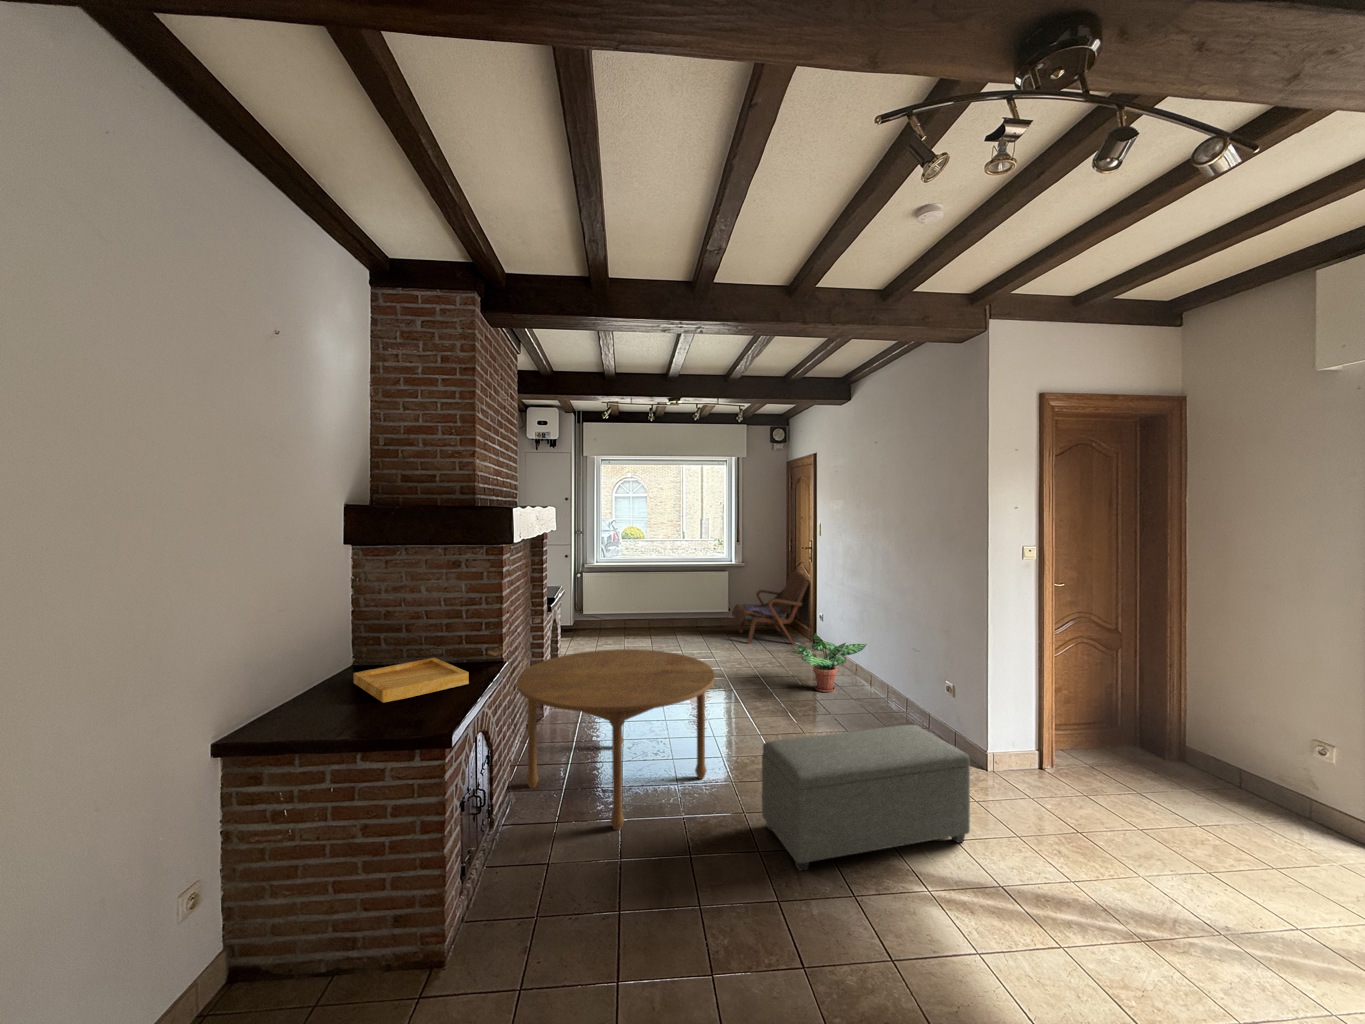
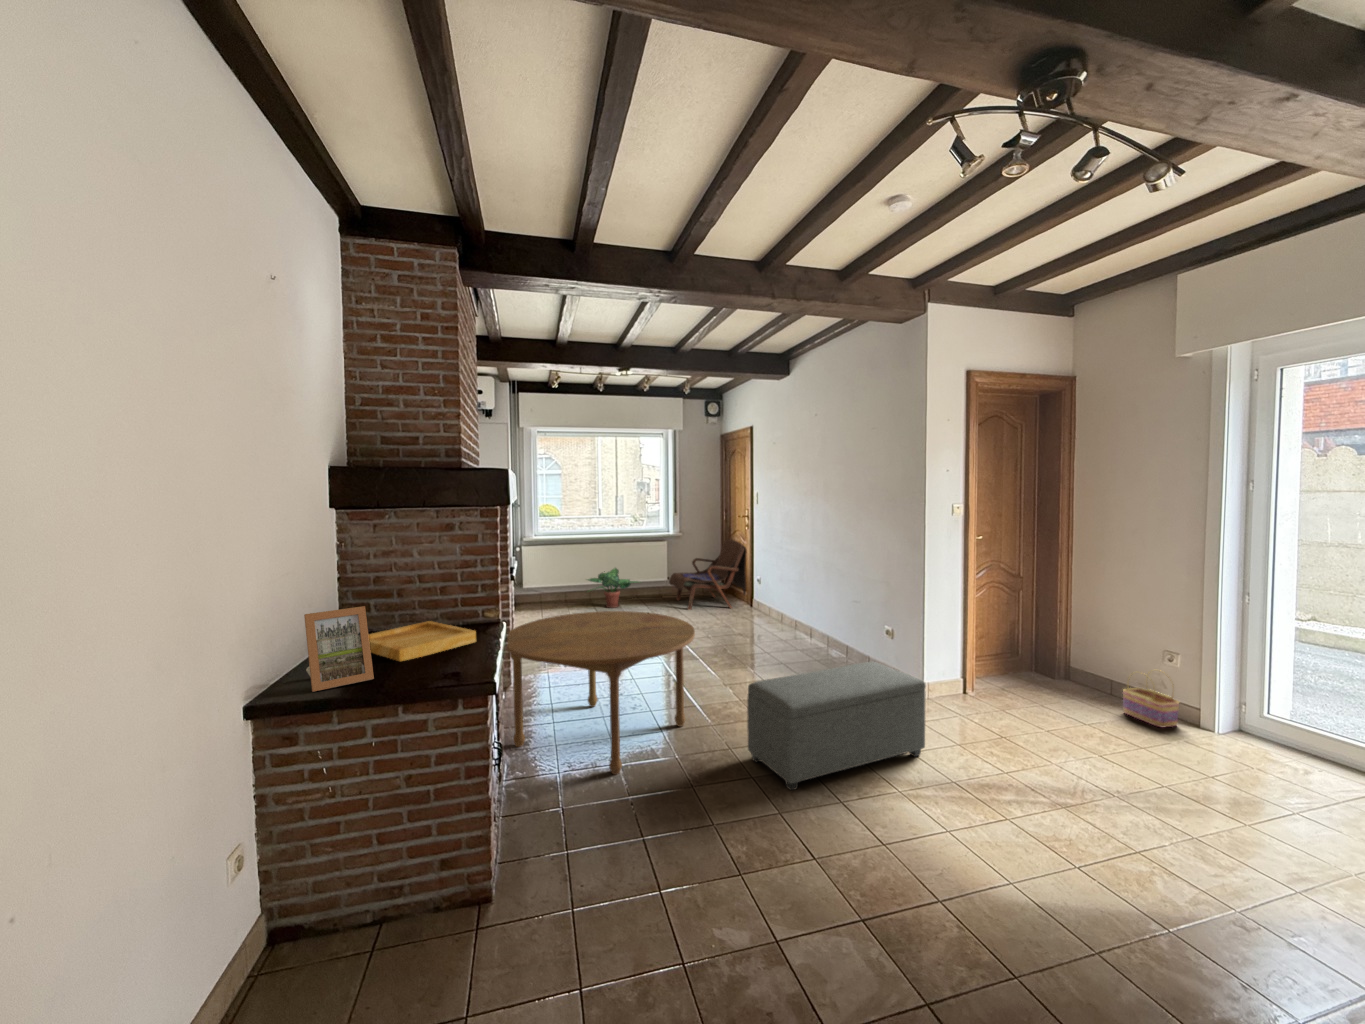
potted plant: present [787,633,867,692] -> present [588,568,638,608]
picture frame: none [277,648,341,734] -> present [304,606,374,692]
basket: none [1241,759,1319,835] -> present [1123,672,1179,727]

